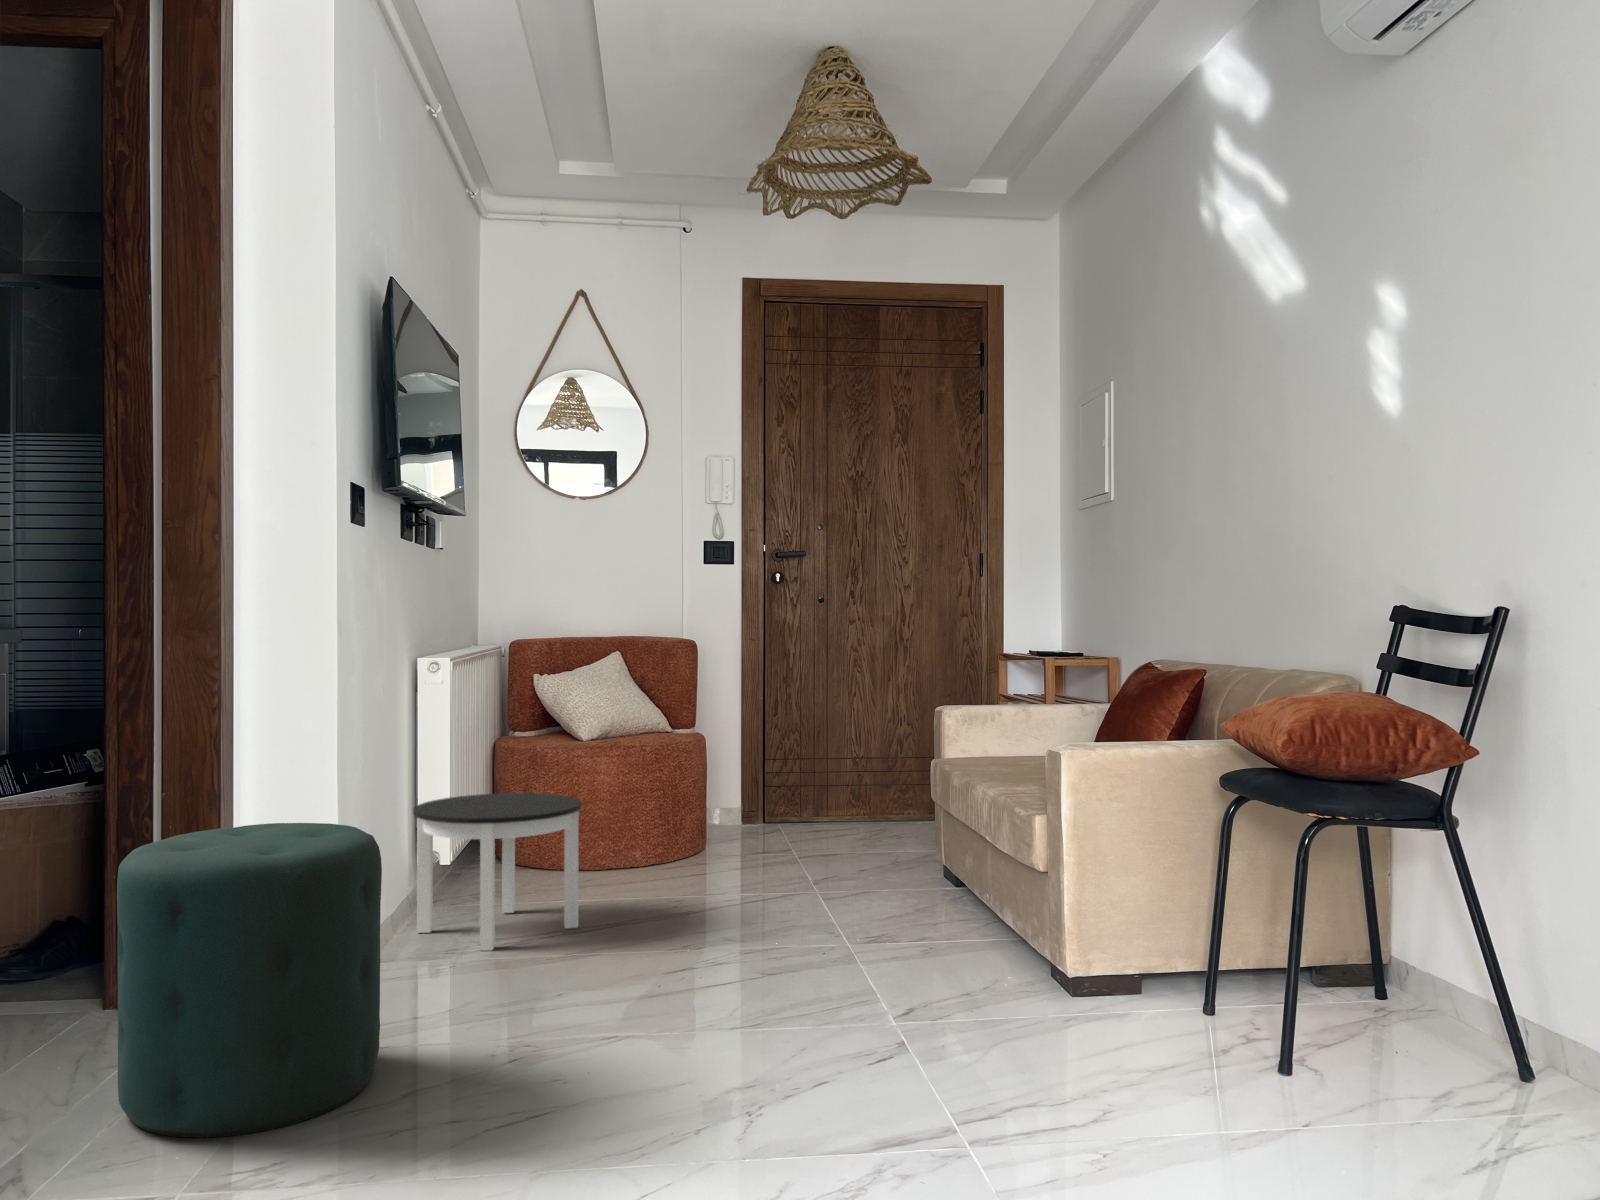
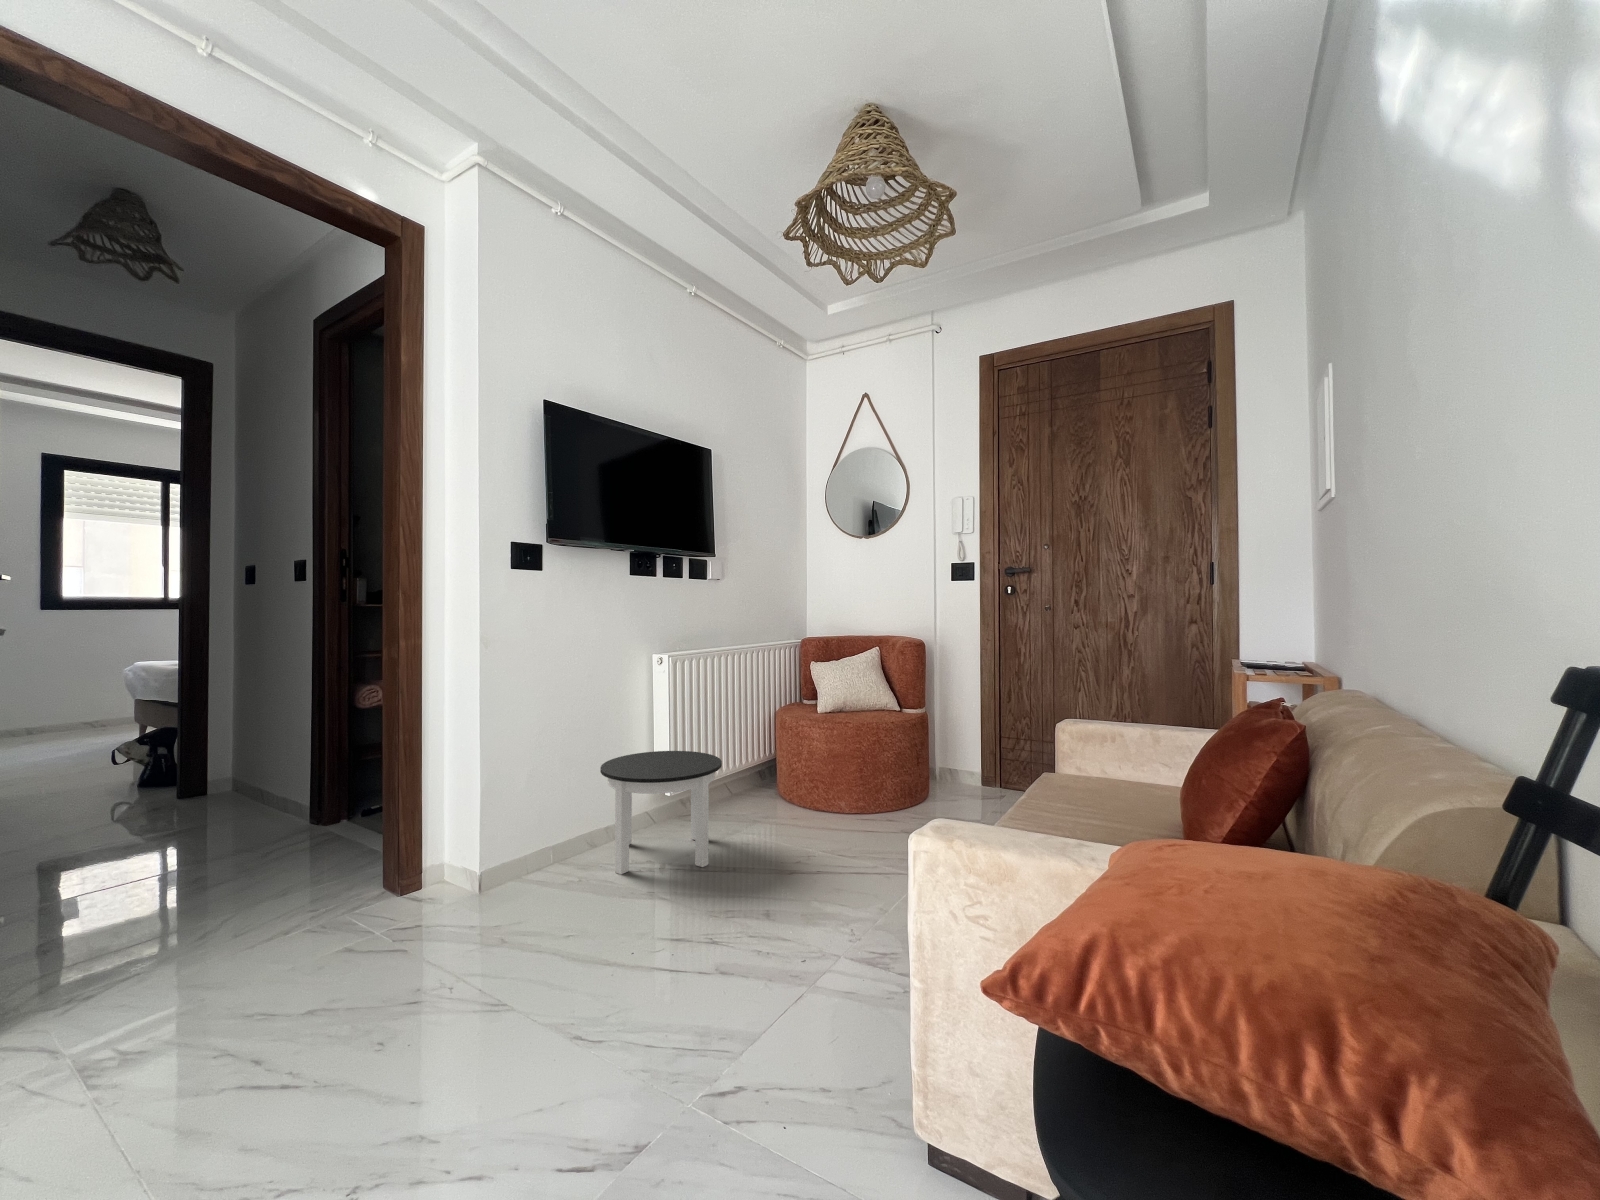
ottoman: present [117,823,382,1138] -> none [154,776,375,1019]

